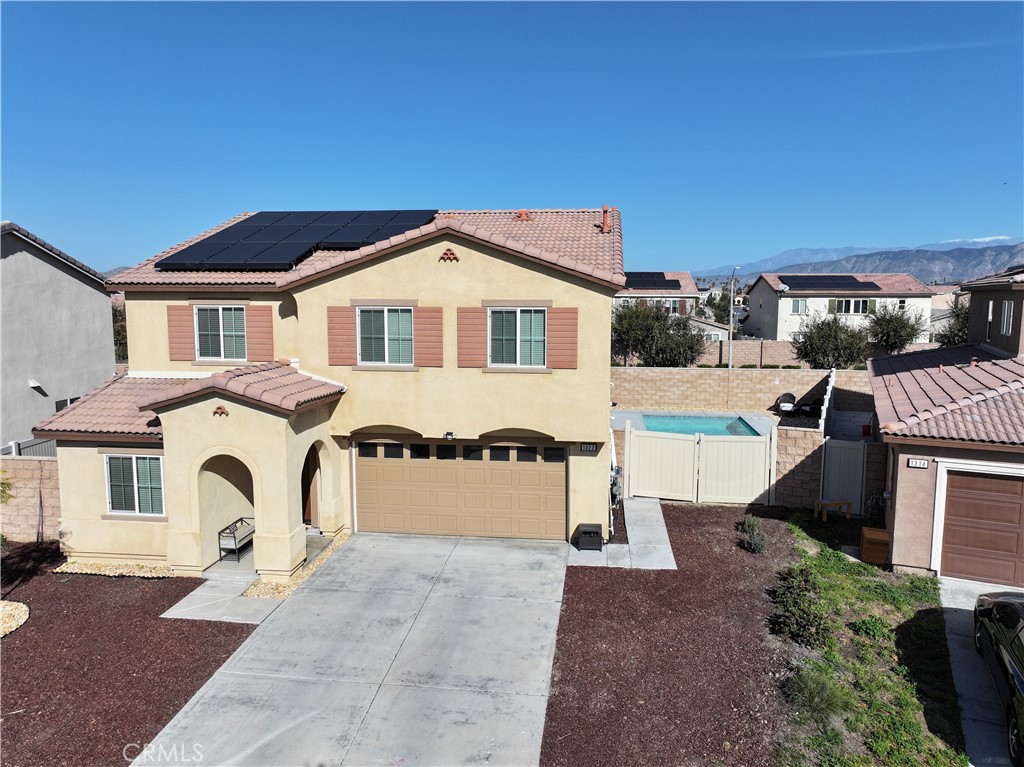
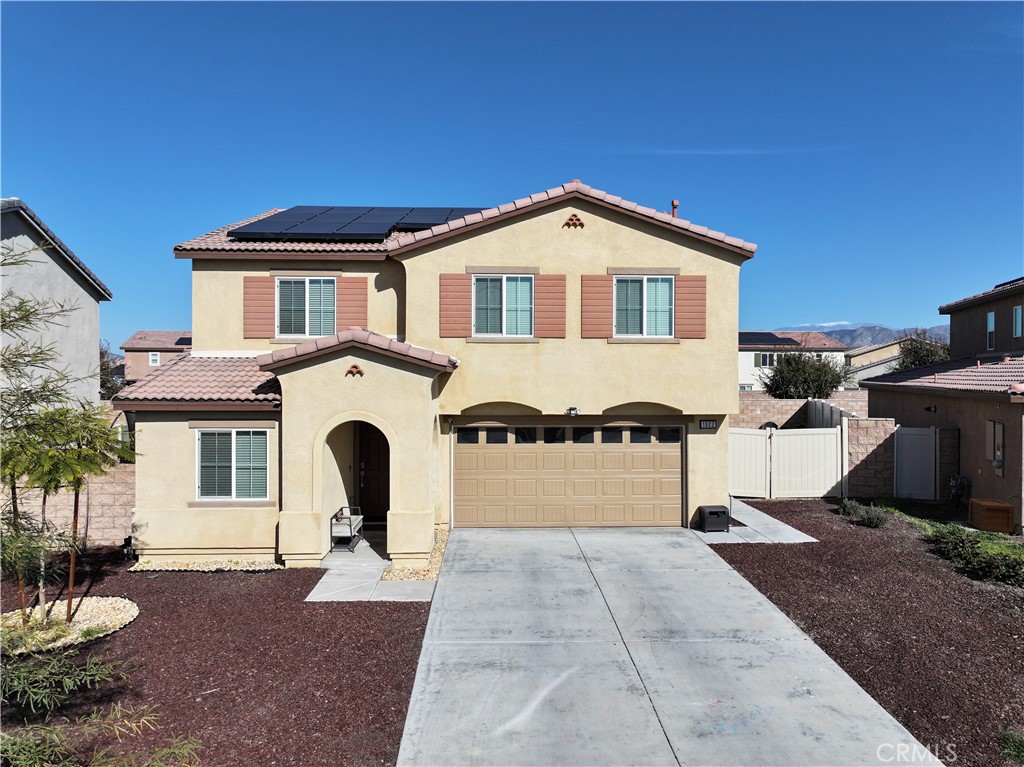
bench: present [814,498,852,521] -> none [893,484,928,506]

